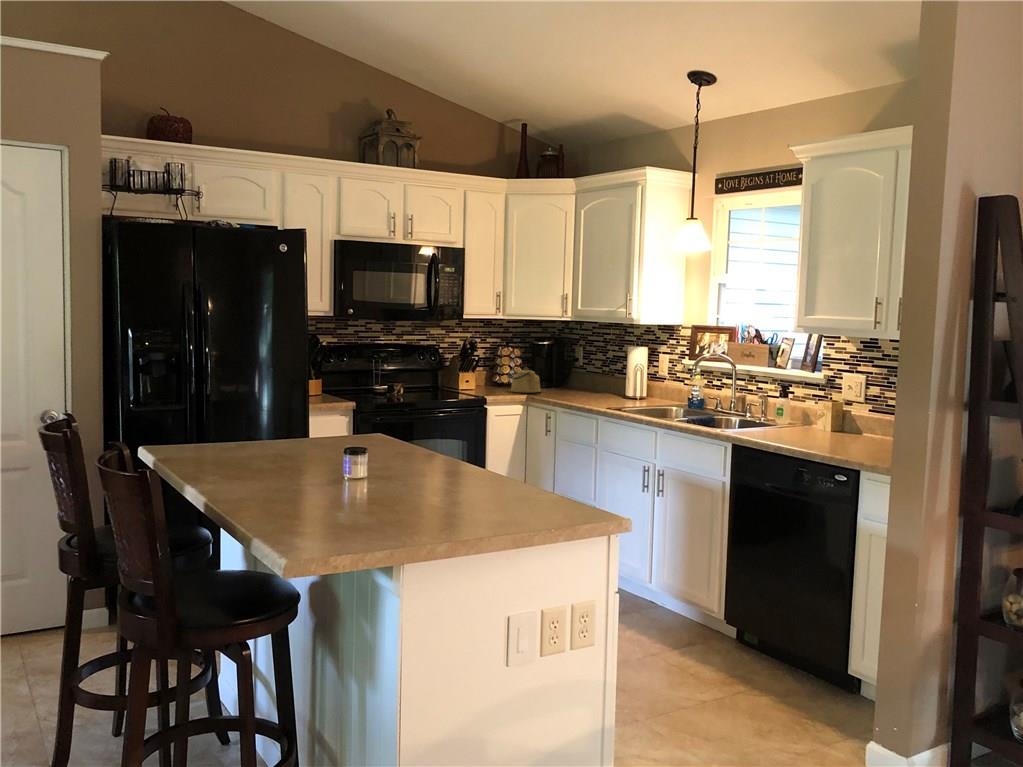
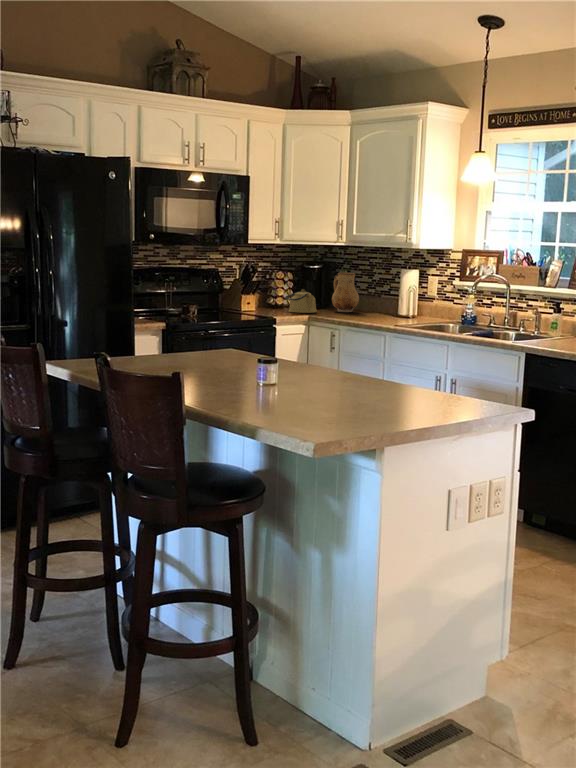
ceramic pitcher: none [561,349,590,392] -> present [332,273,359,312]

